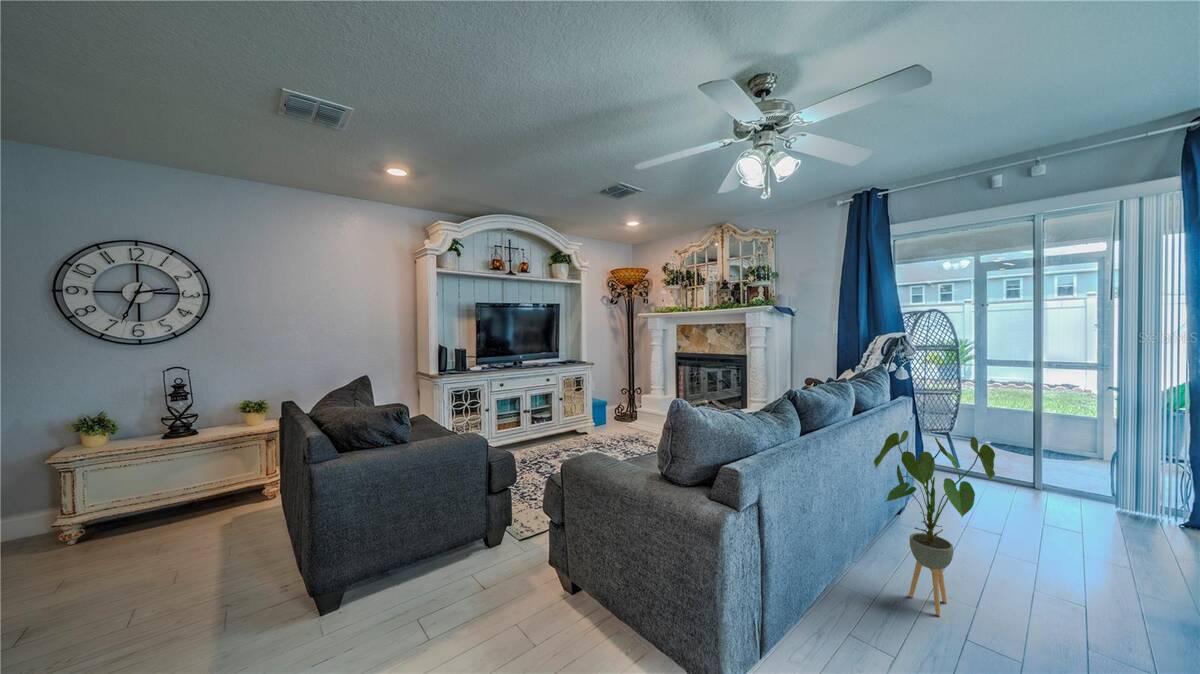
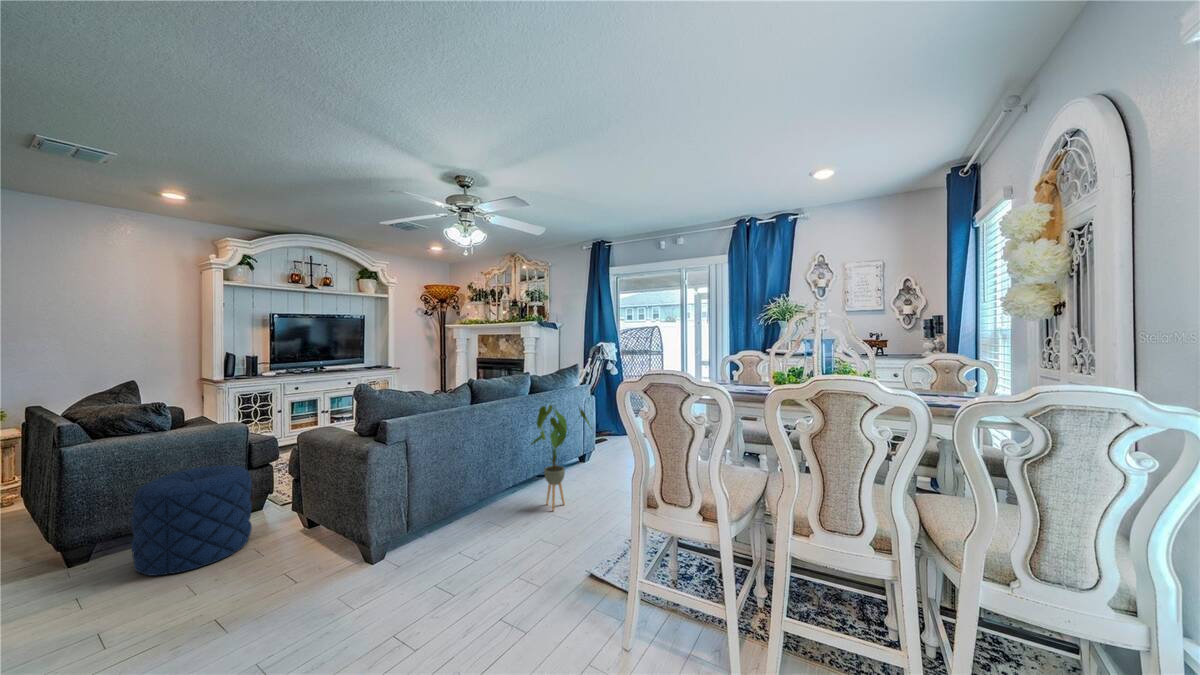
pouf: none [383,493,505,651] -> present [131,465,252,576]

